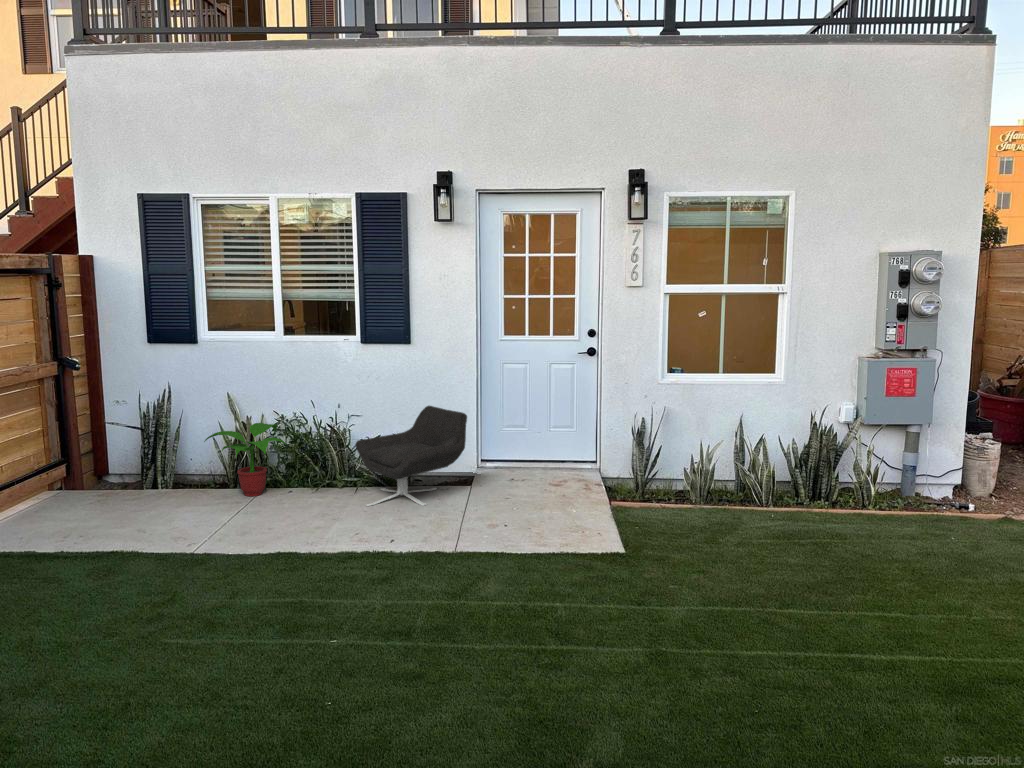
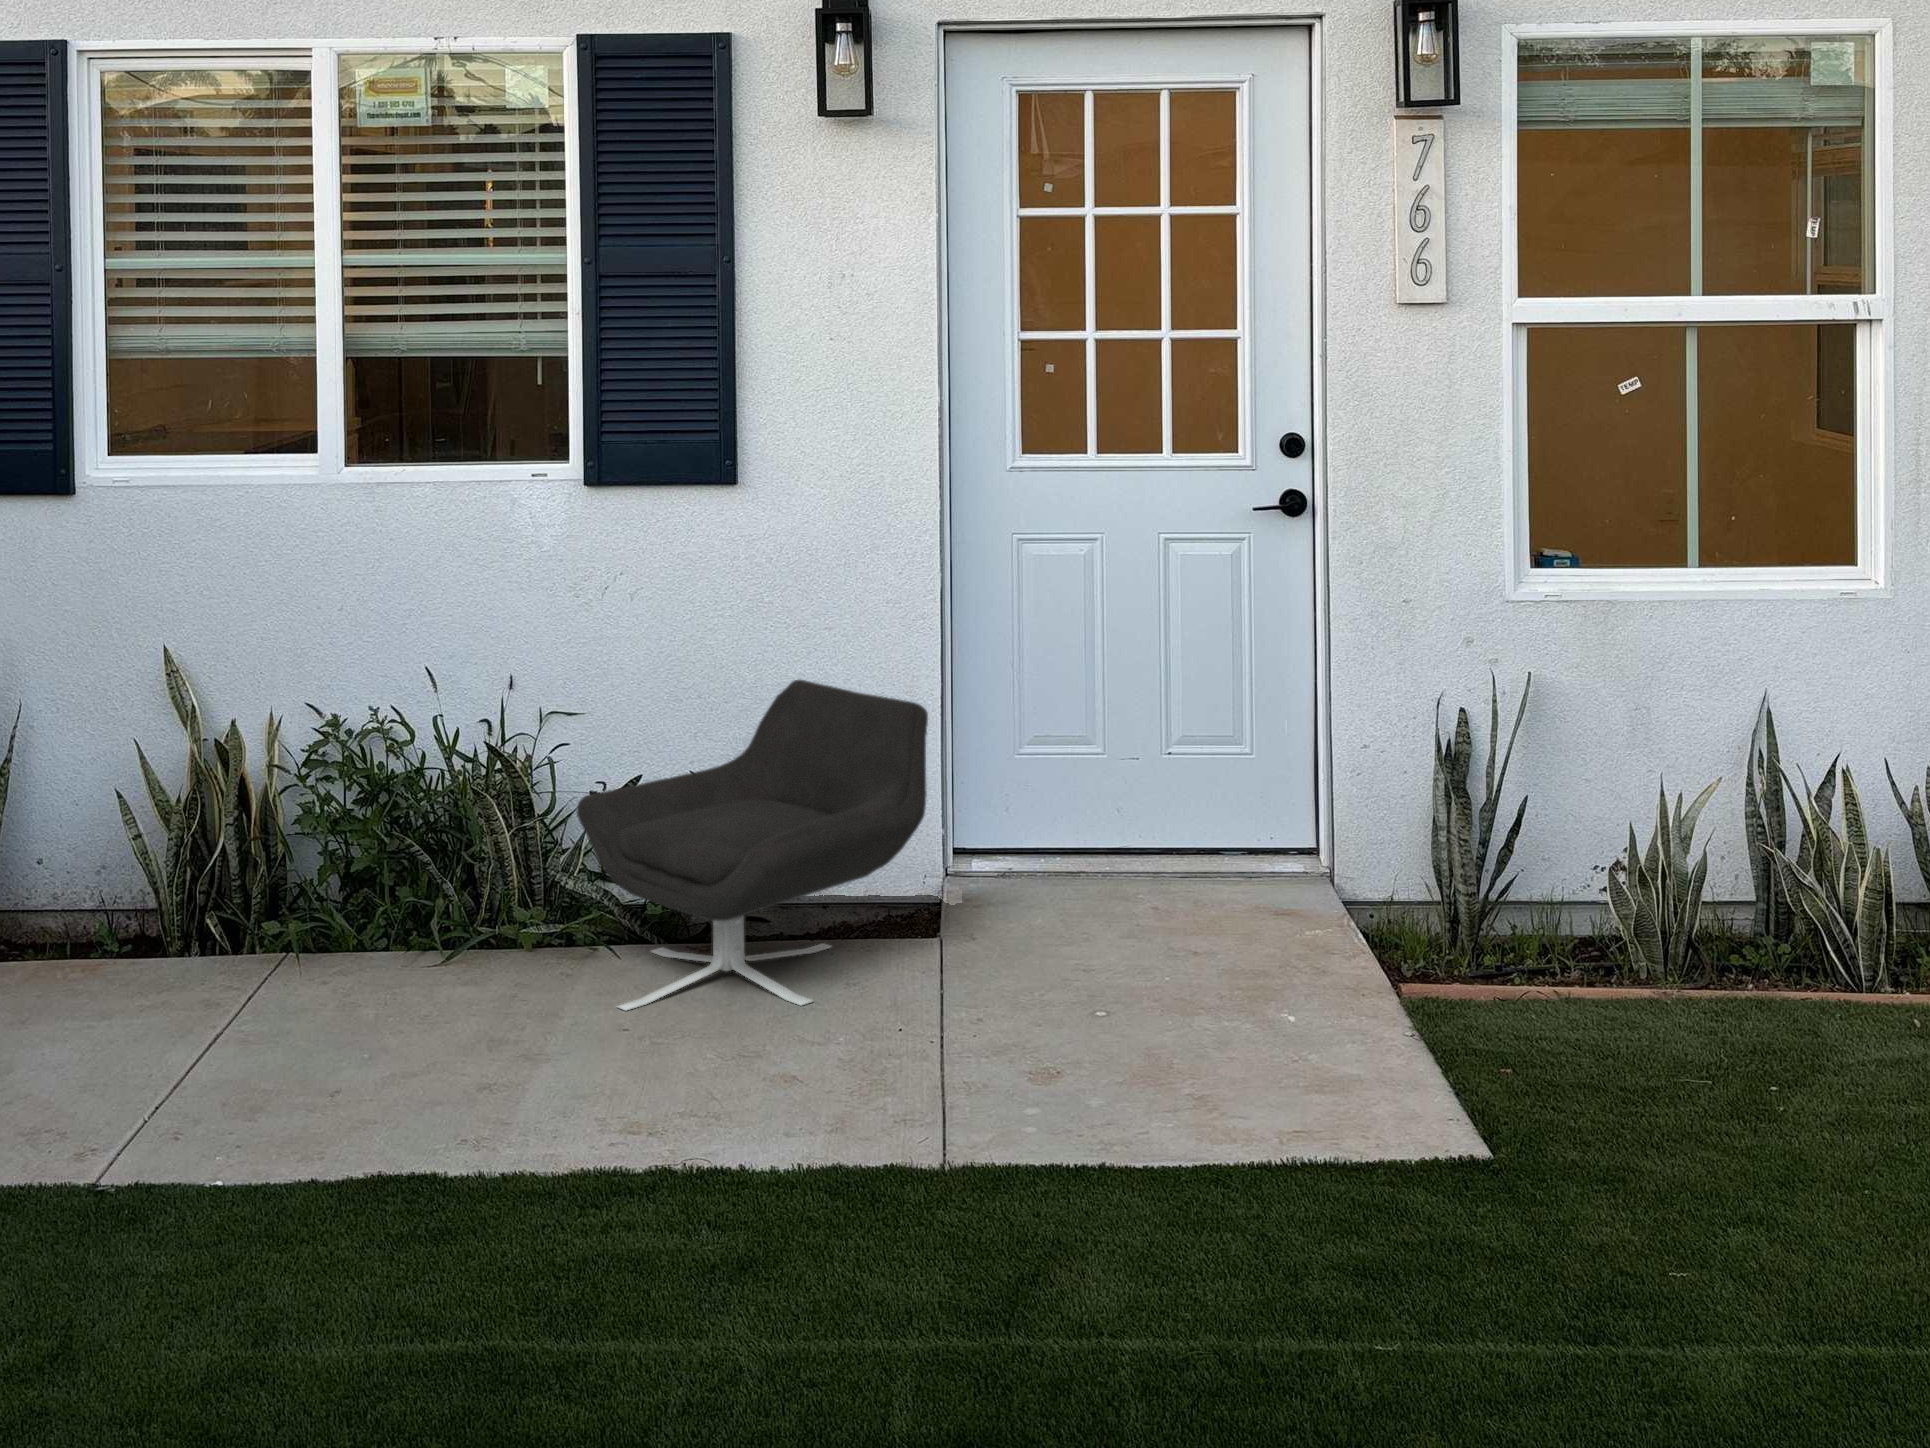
potted plant: present [204,423,286,496] -> none [98,743,360,983]

